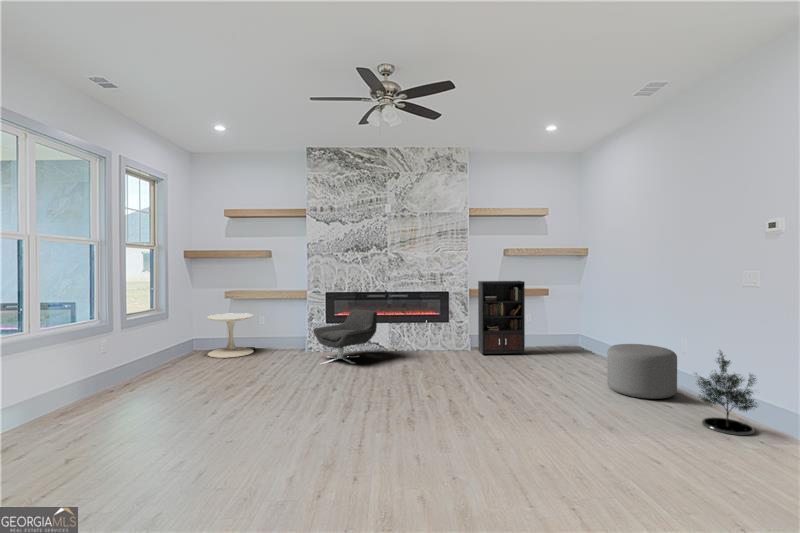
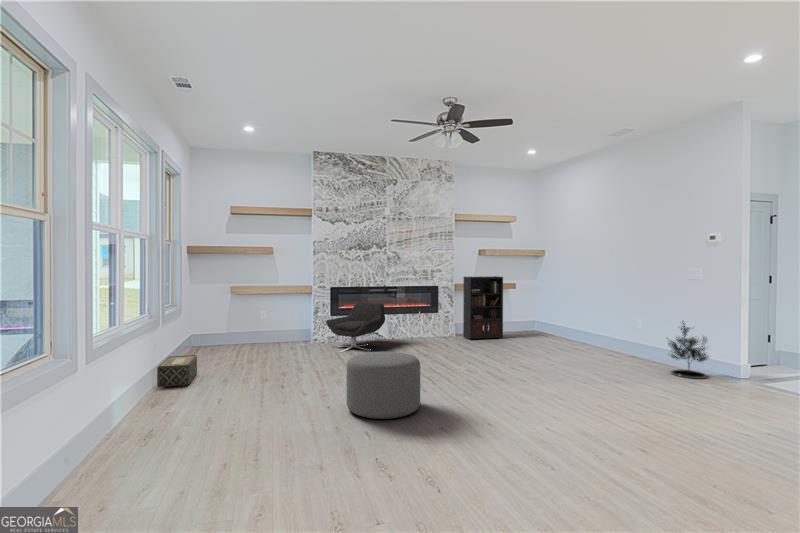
side table: present [207,313,254,358] -> none [215,309,260,352]
ottoman: present [607,344,677,399] -> present [346,352,420,419]
woven basket: none [97,364,153,396] -> present [157,355,197,387]

